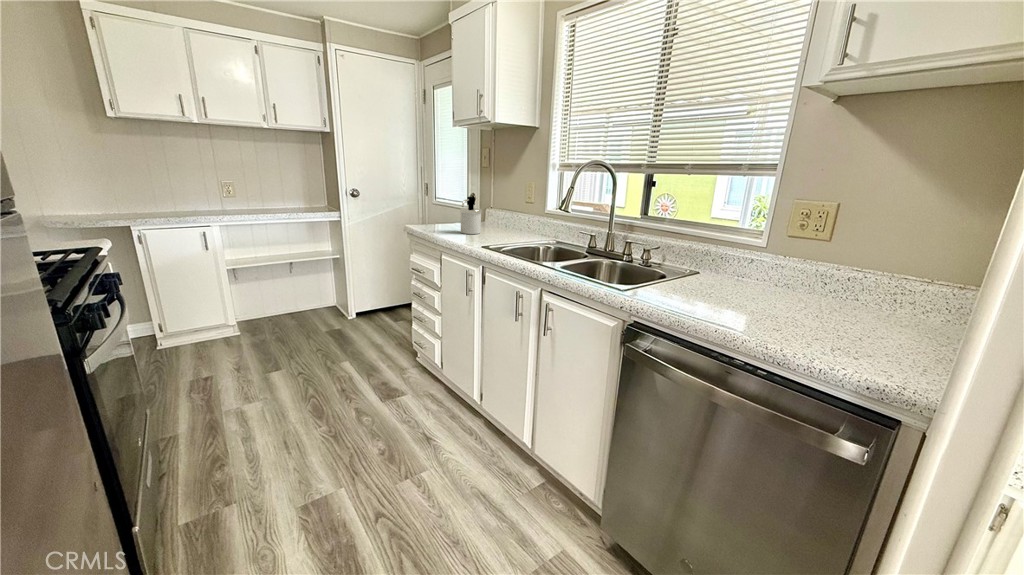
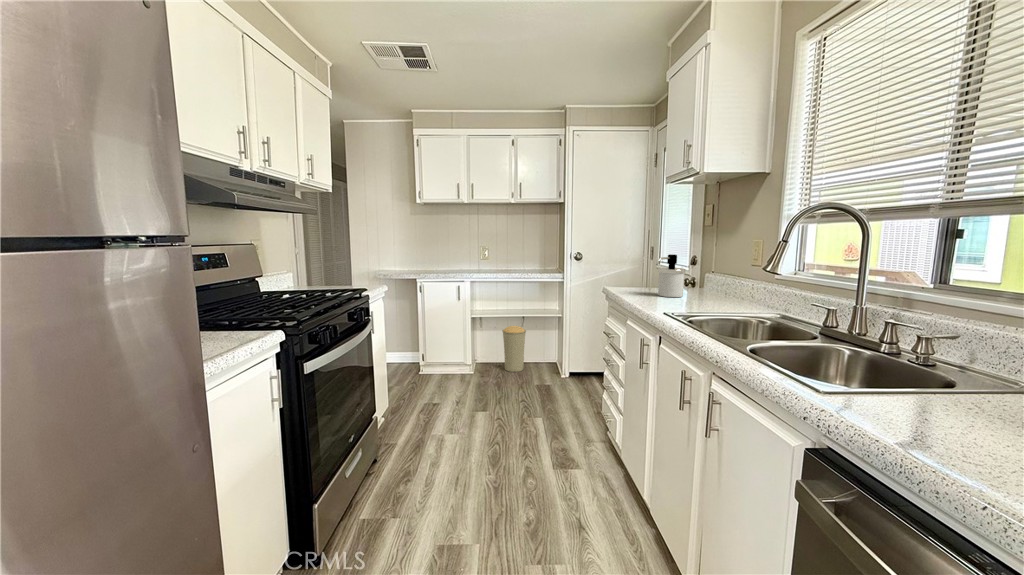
trash can: none [270,273,303,324] -> present [502,326,526,372]

